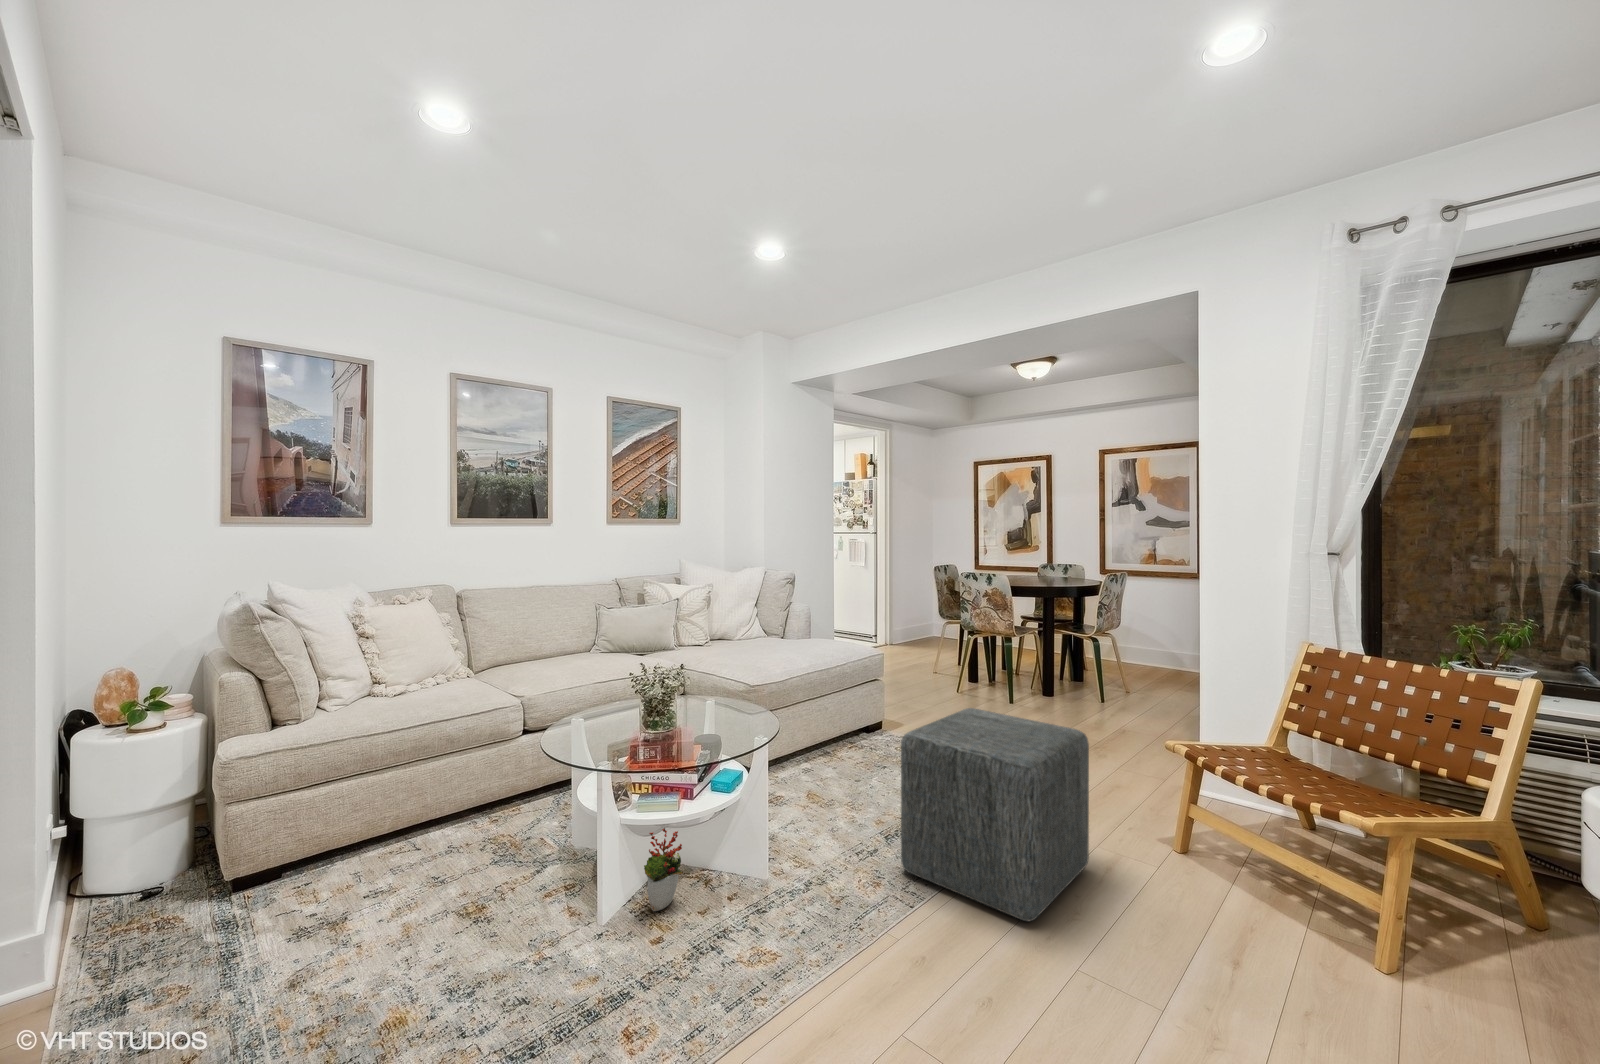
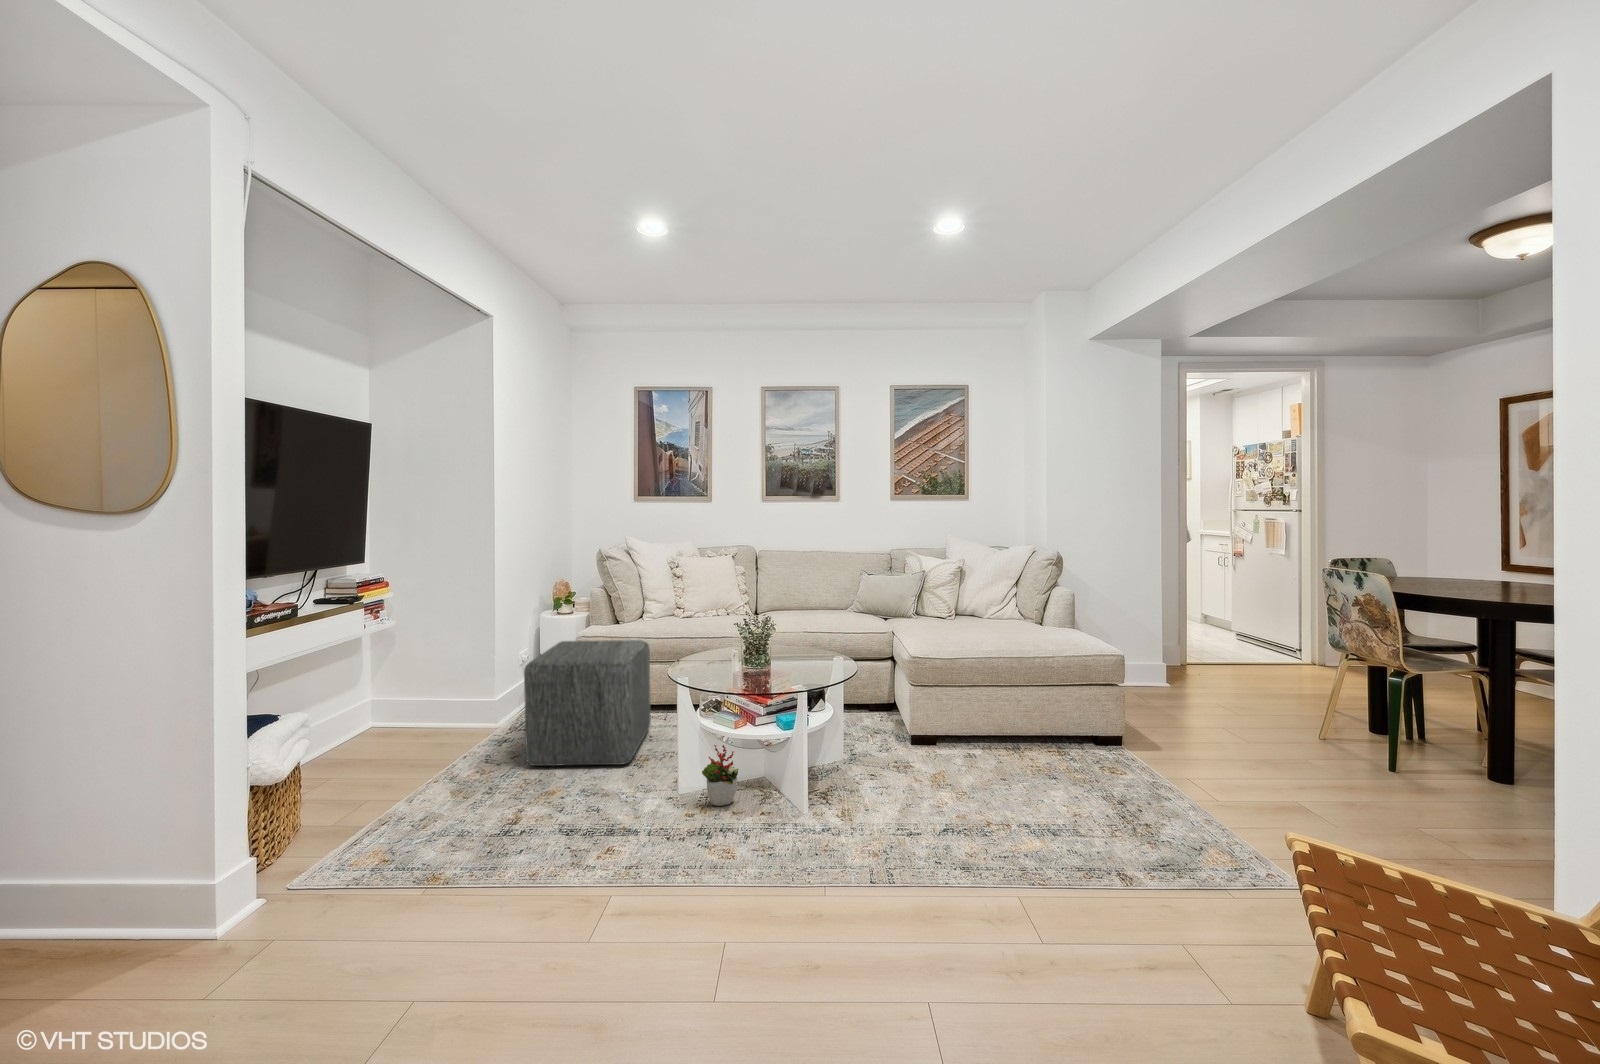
ottoman: present [901,708,1089,921] -> present [524,640,651,766]

